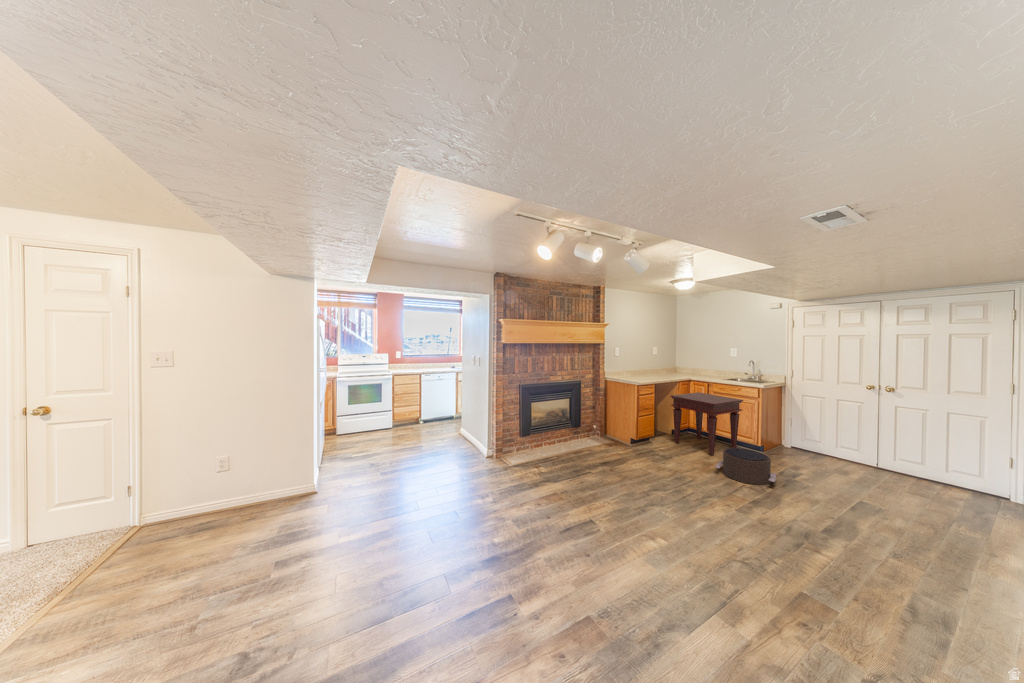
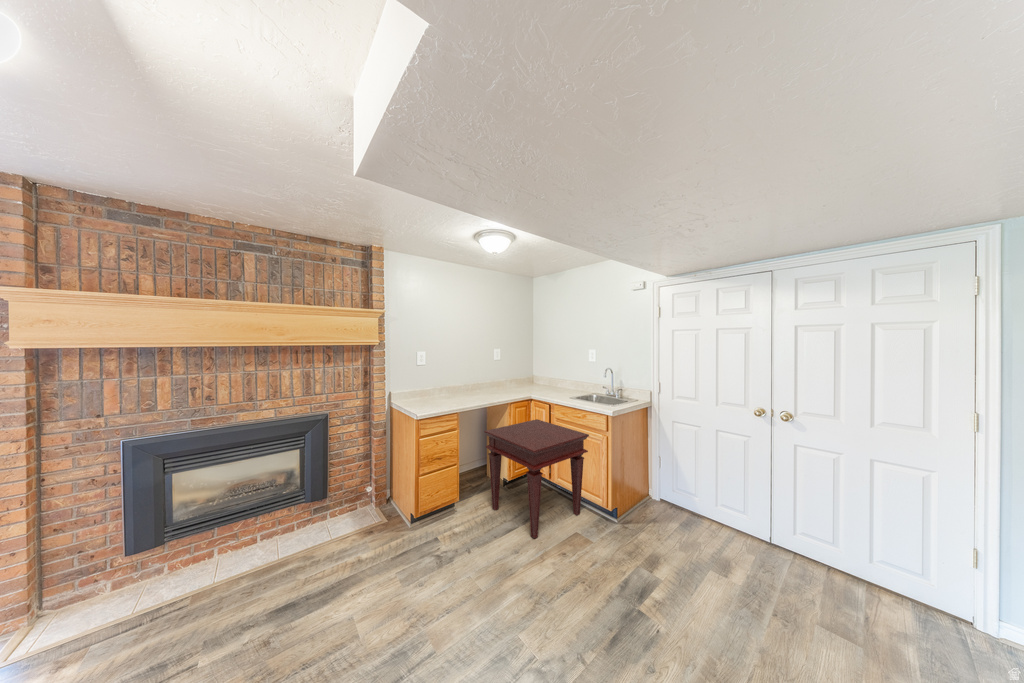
pouf: present [716,448,776,485] -> none [512,537,616,637]

